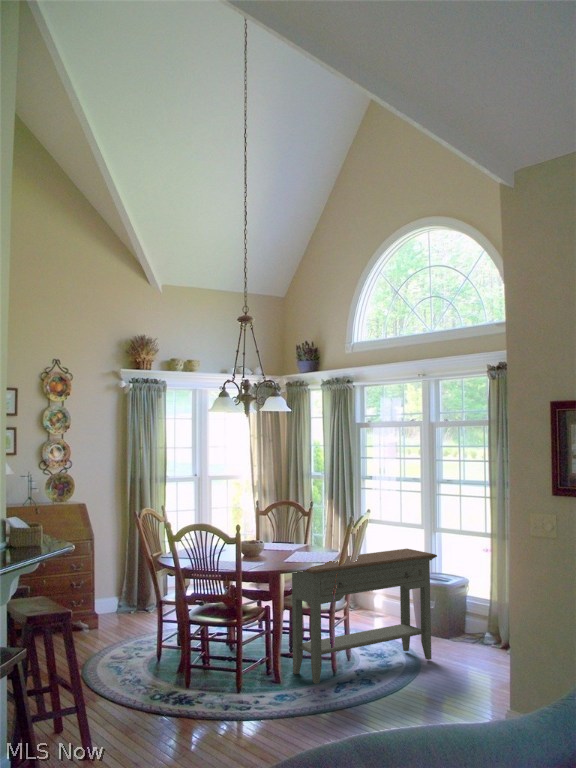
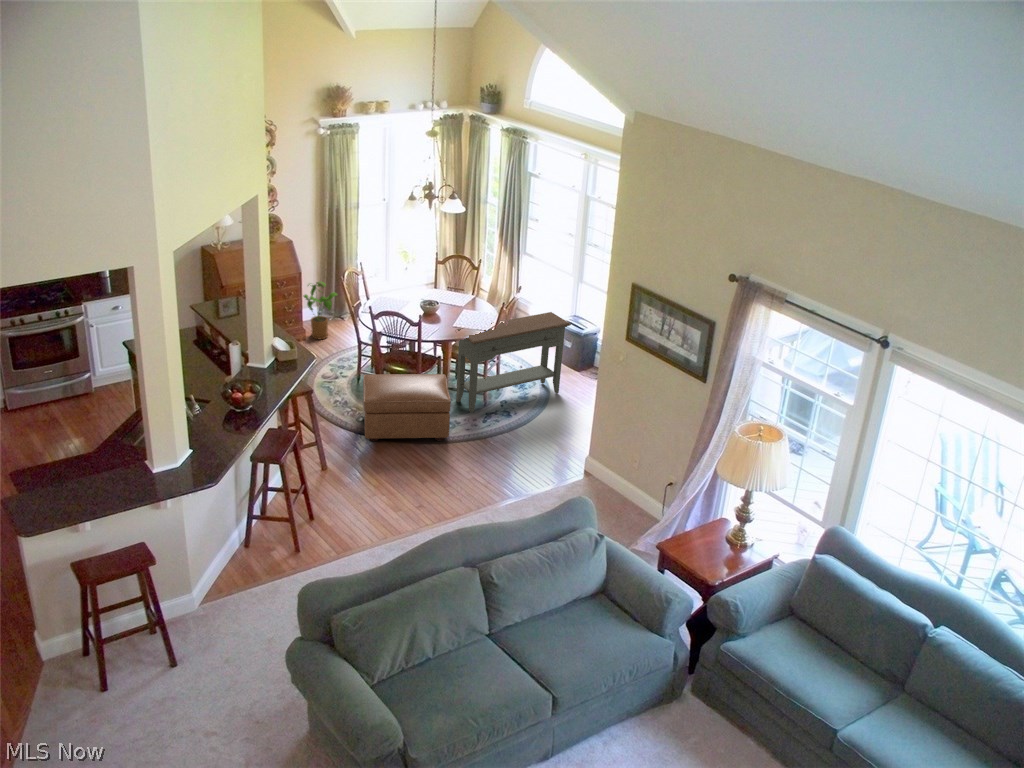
house plant: none [96,553,140,627] -> present [304,282,337,339]
ottoman: none [159,621,287,722] -> present [363,374,451,441]

